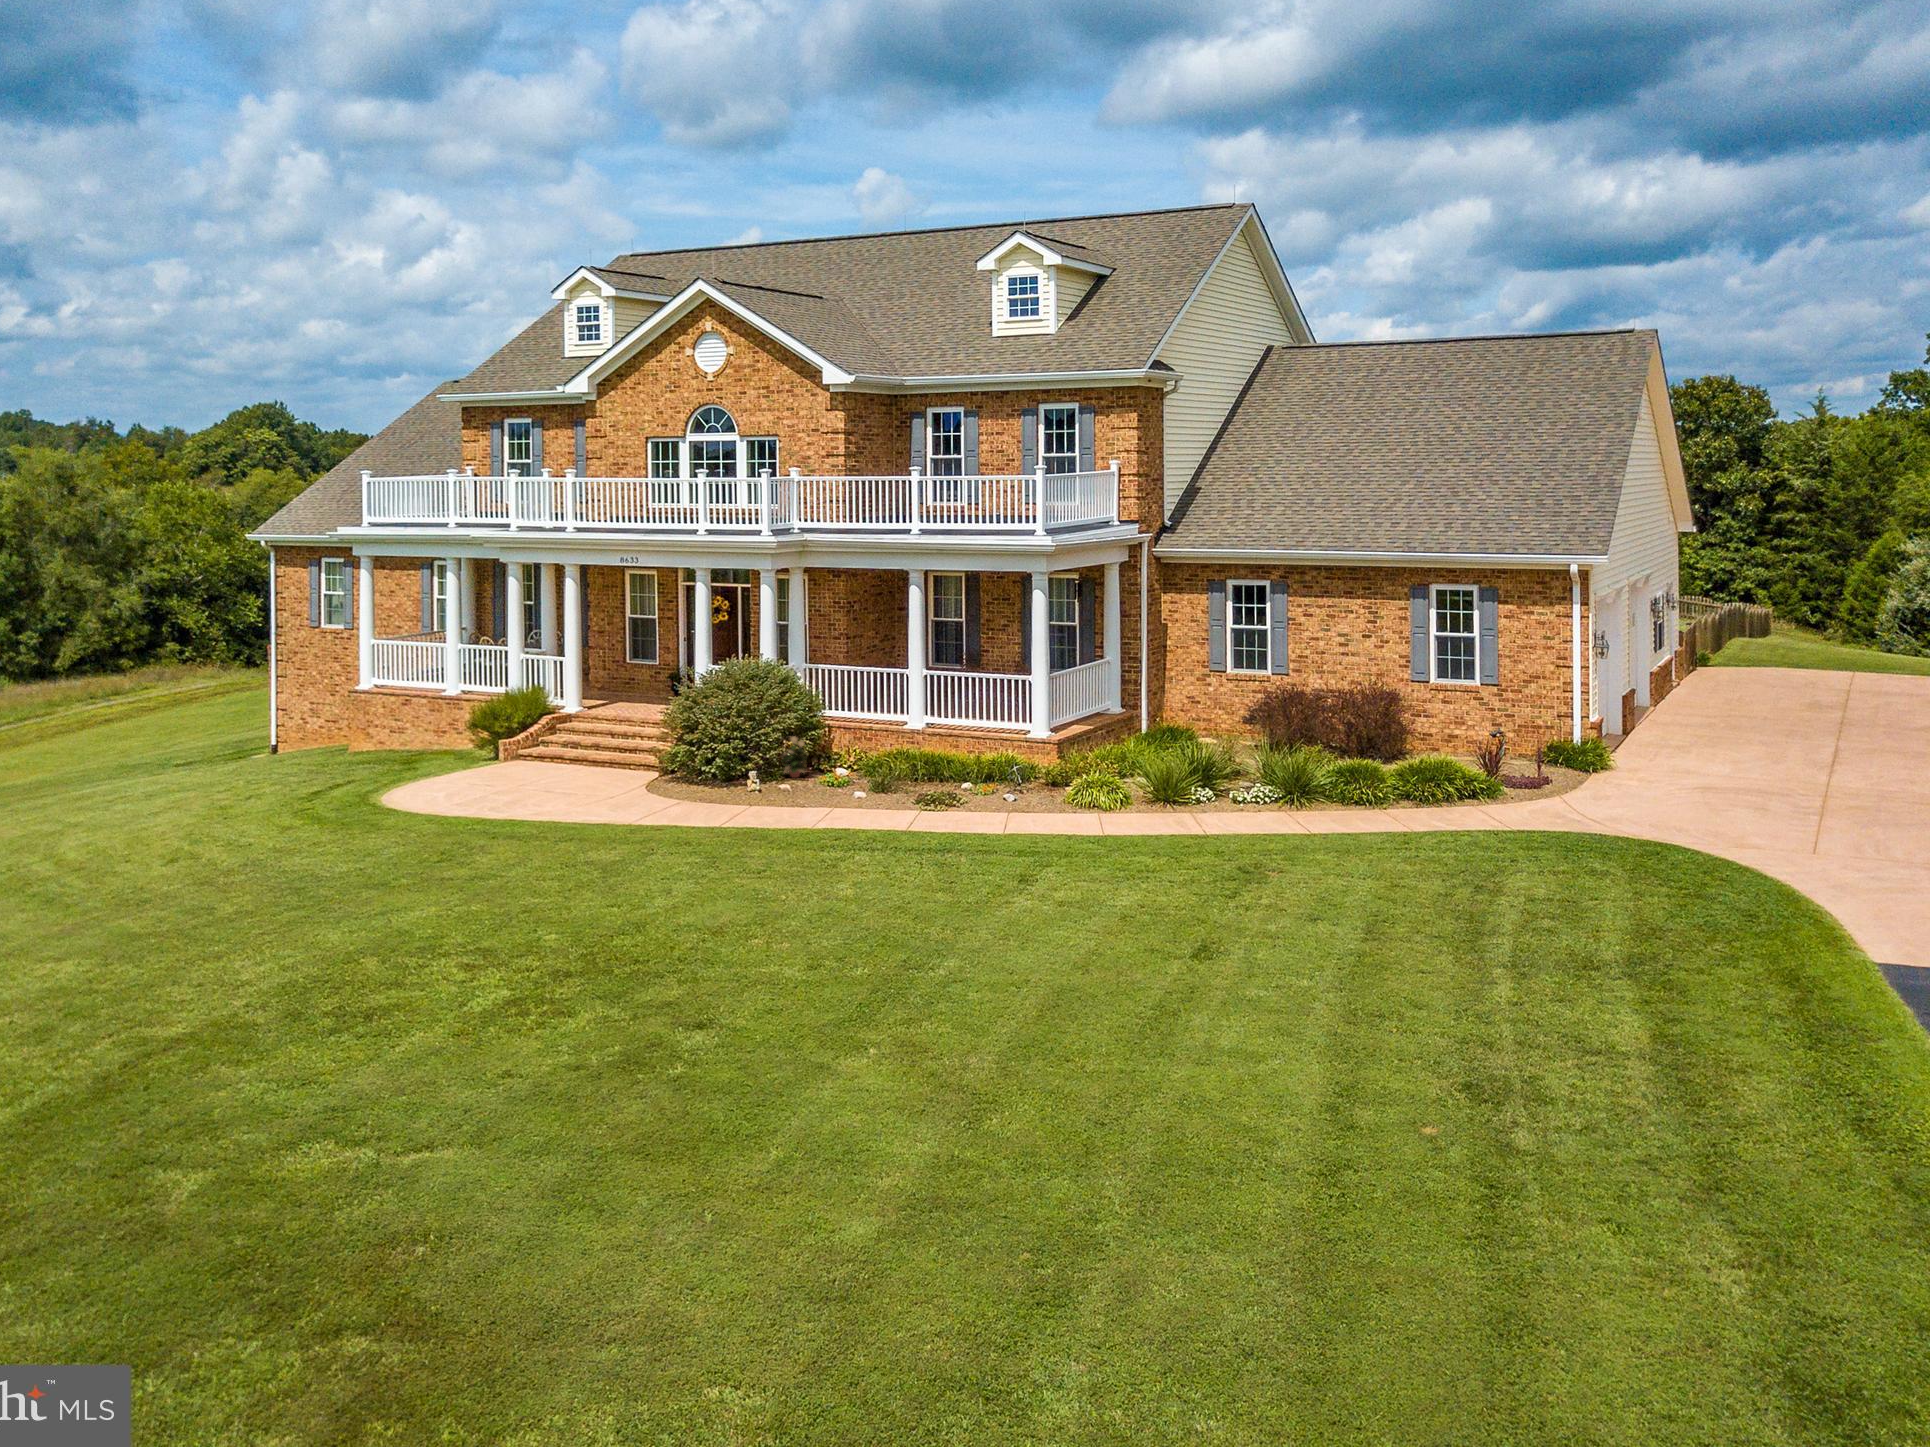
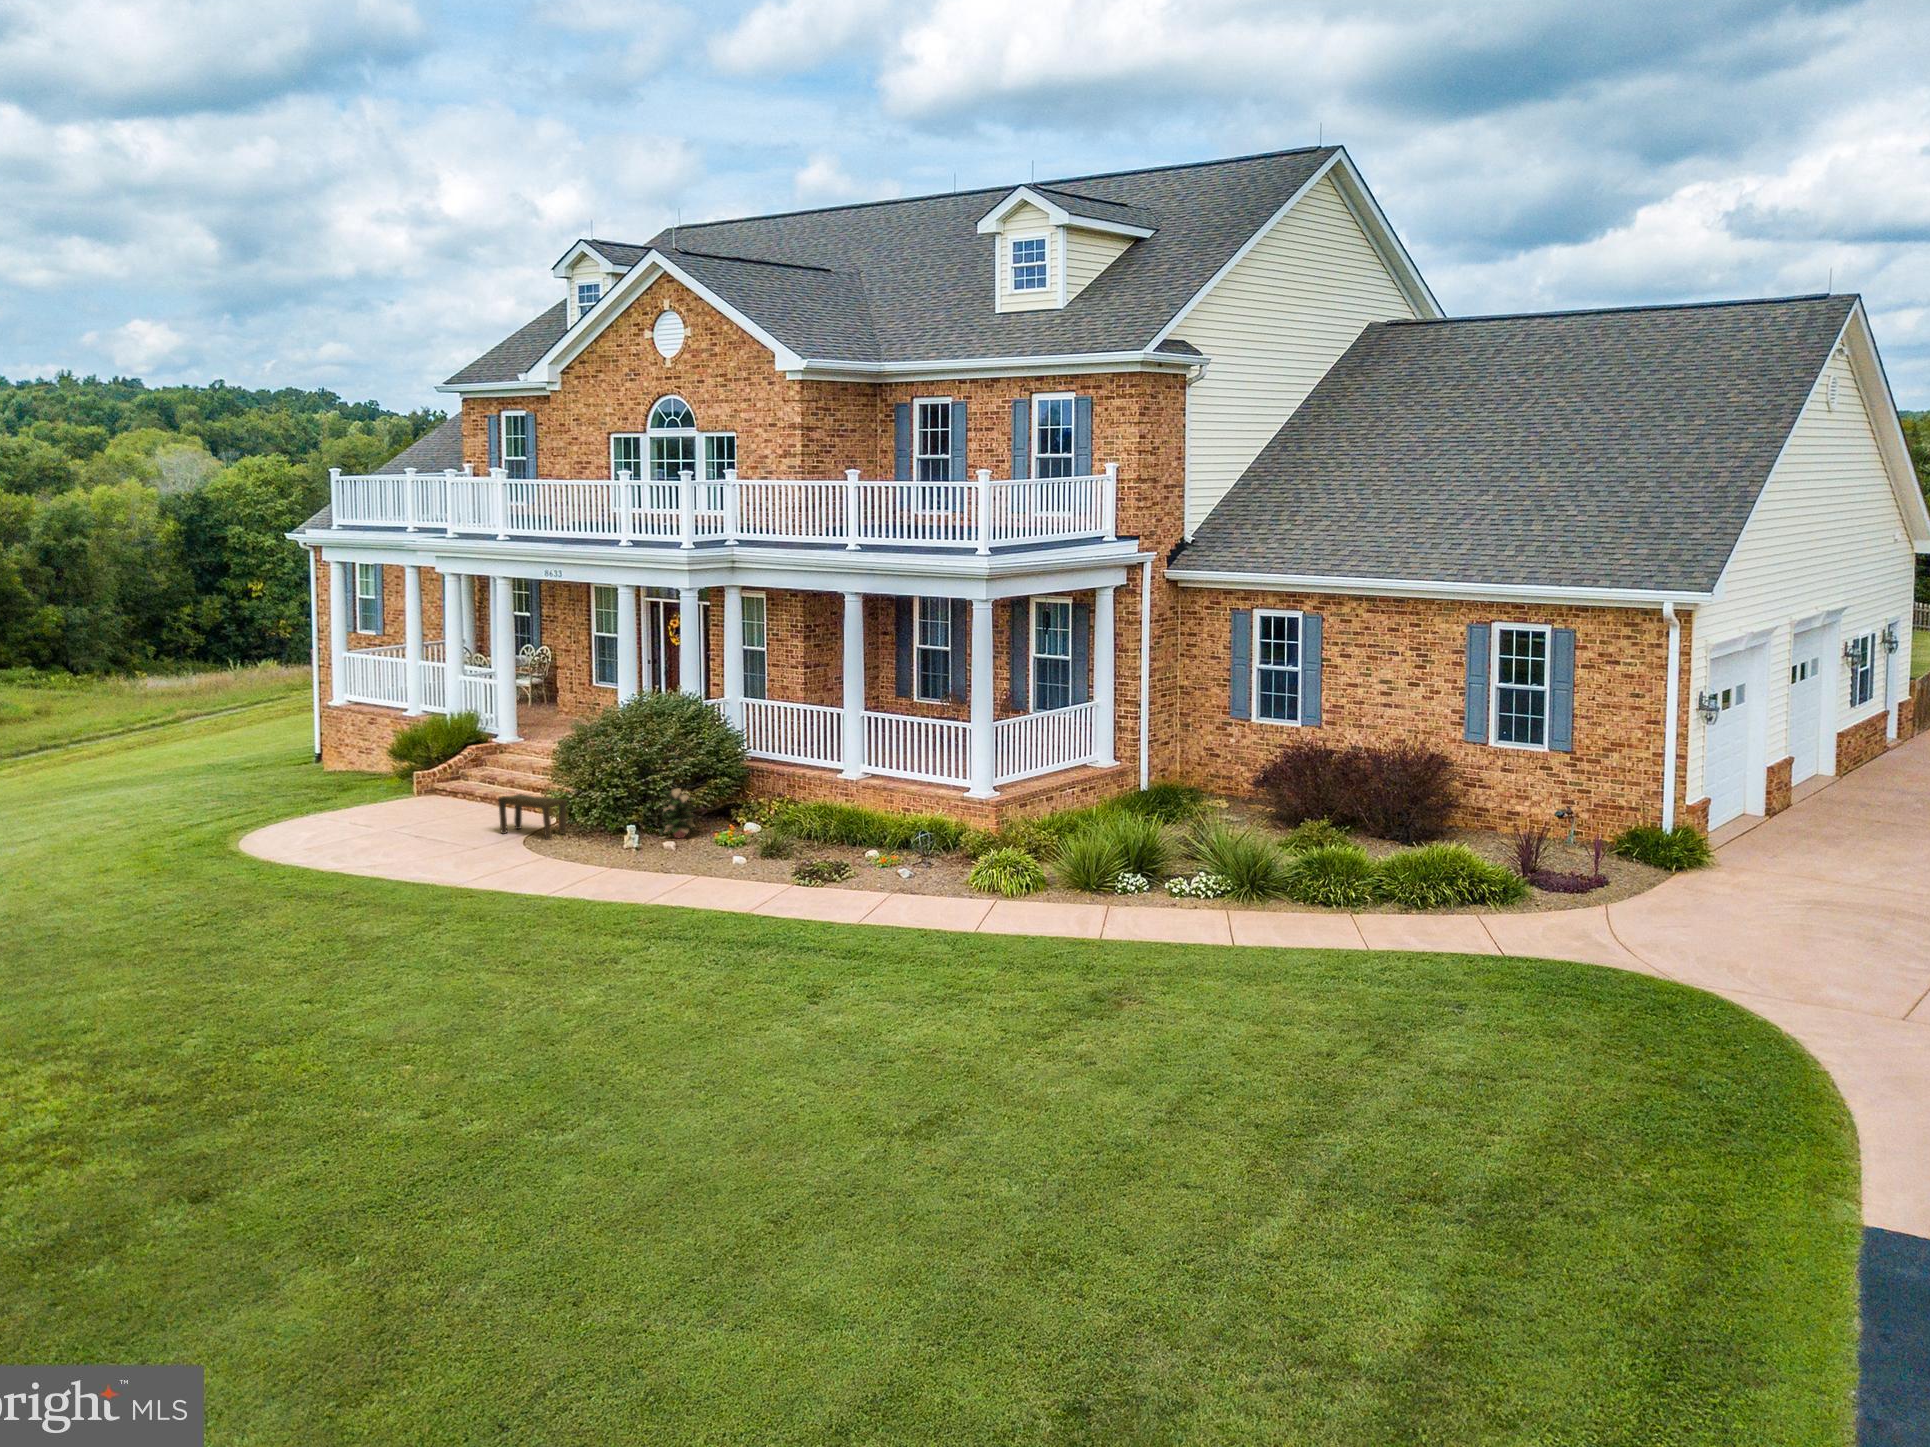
bench: none [637,746,698,783] -> present [498,794,567,840]

